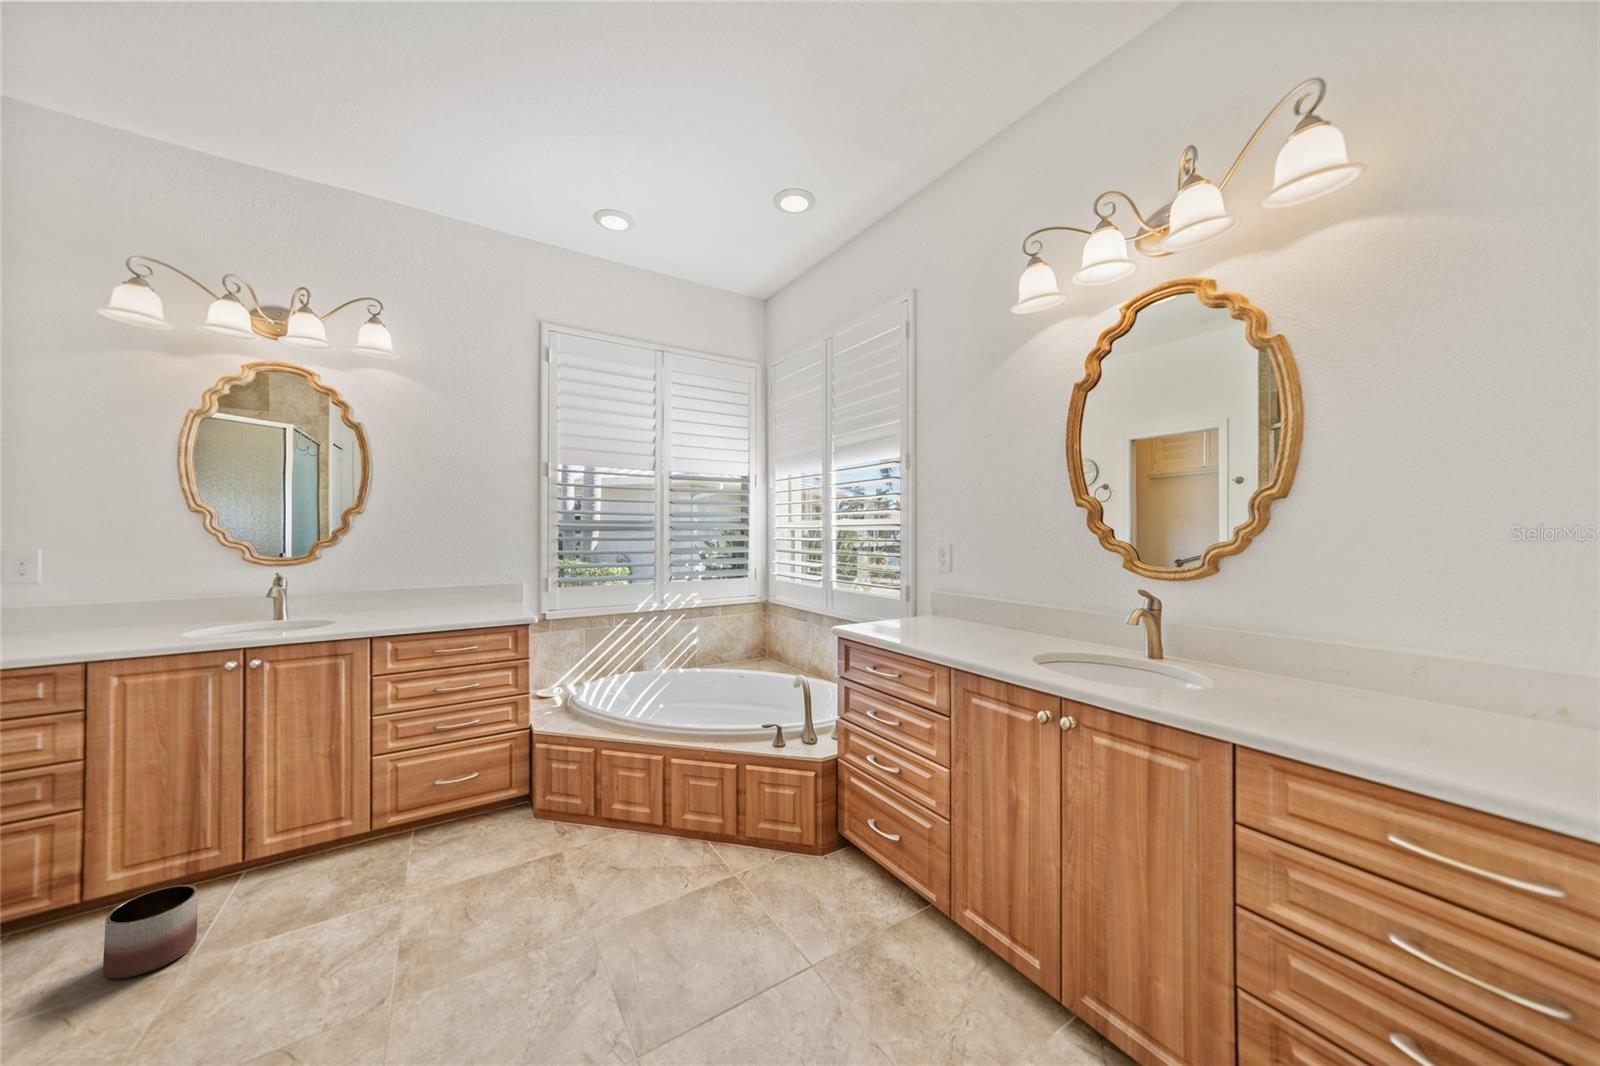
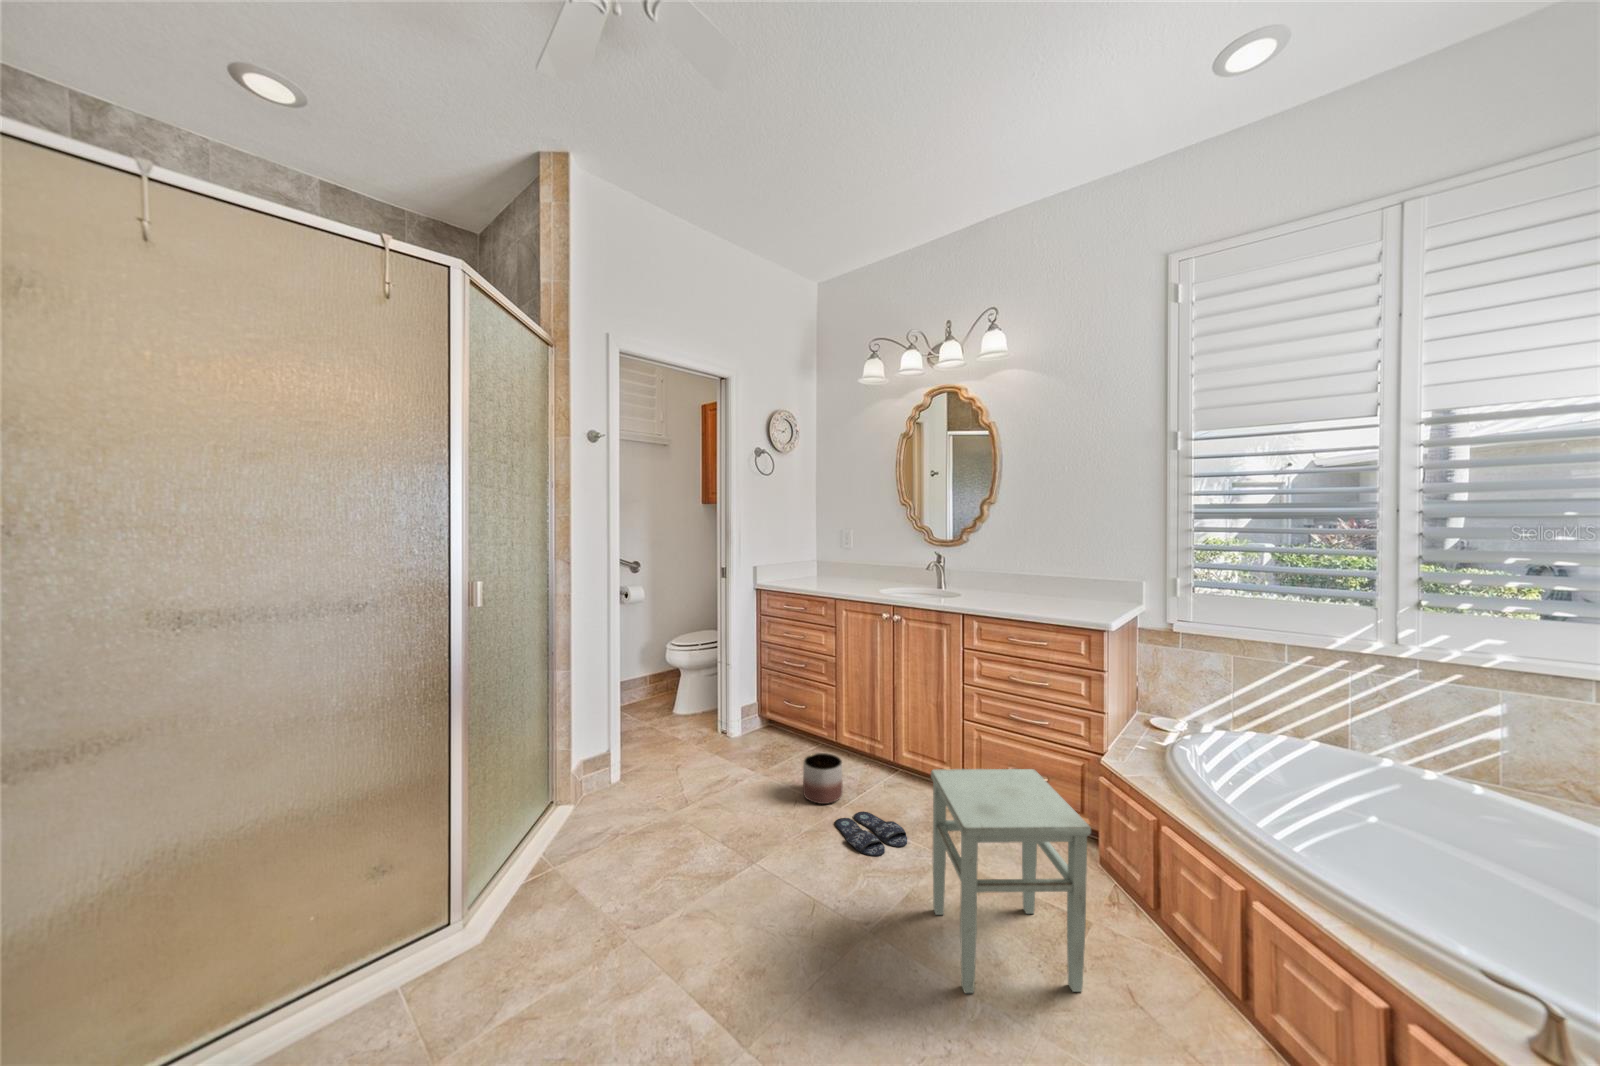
stool: none [450,749,604,948] -> present [931,769,1091,993]
slippers: none [225,903,358,964] -> present [835,811,907,856]

